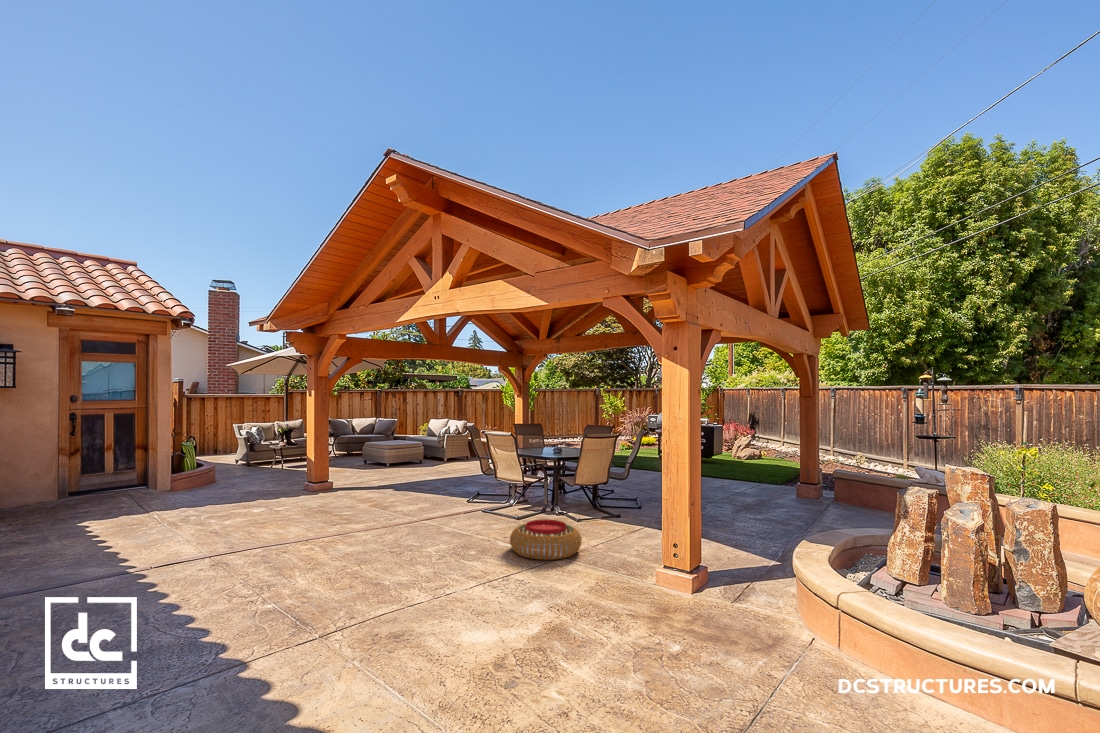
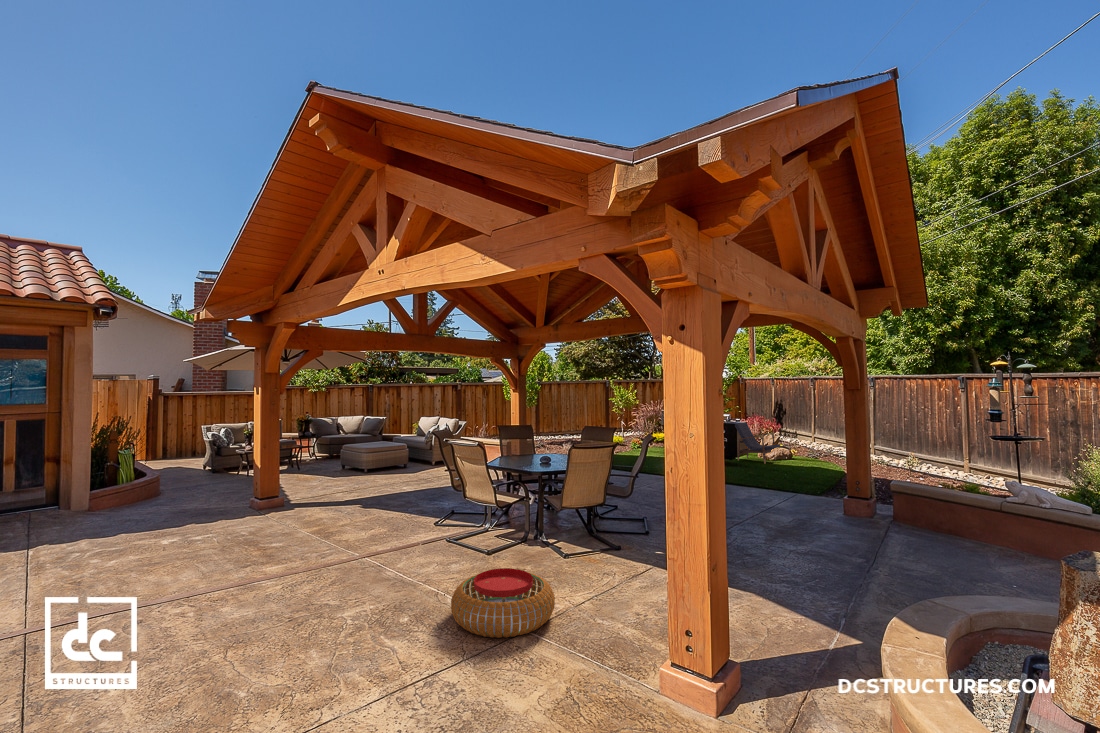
lounge chair: none [713,428,752,464] -> present [735,423,780,463]

